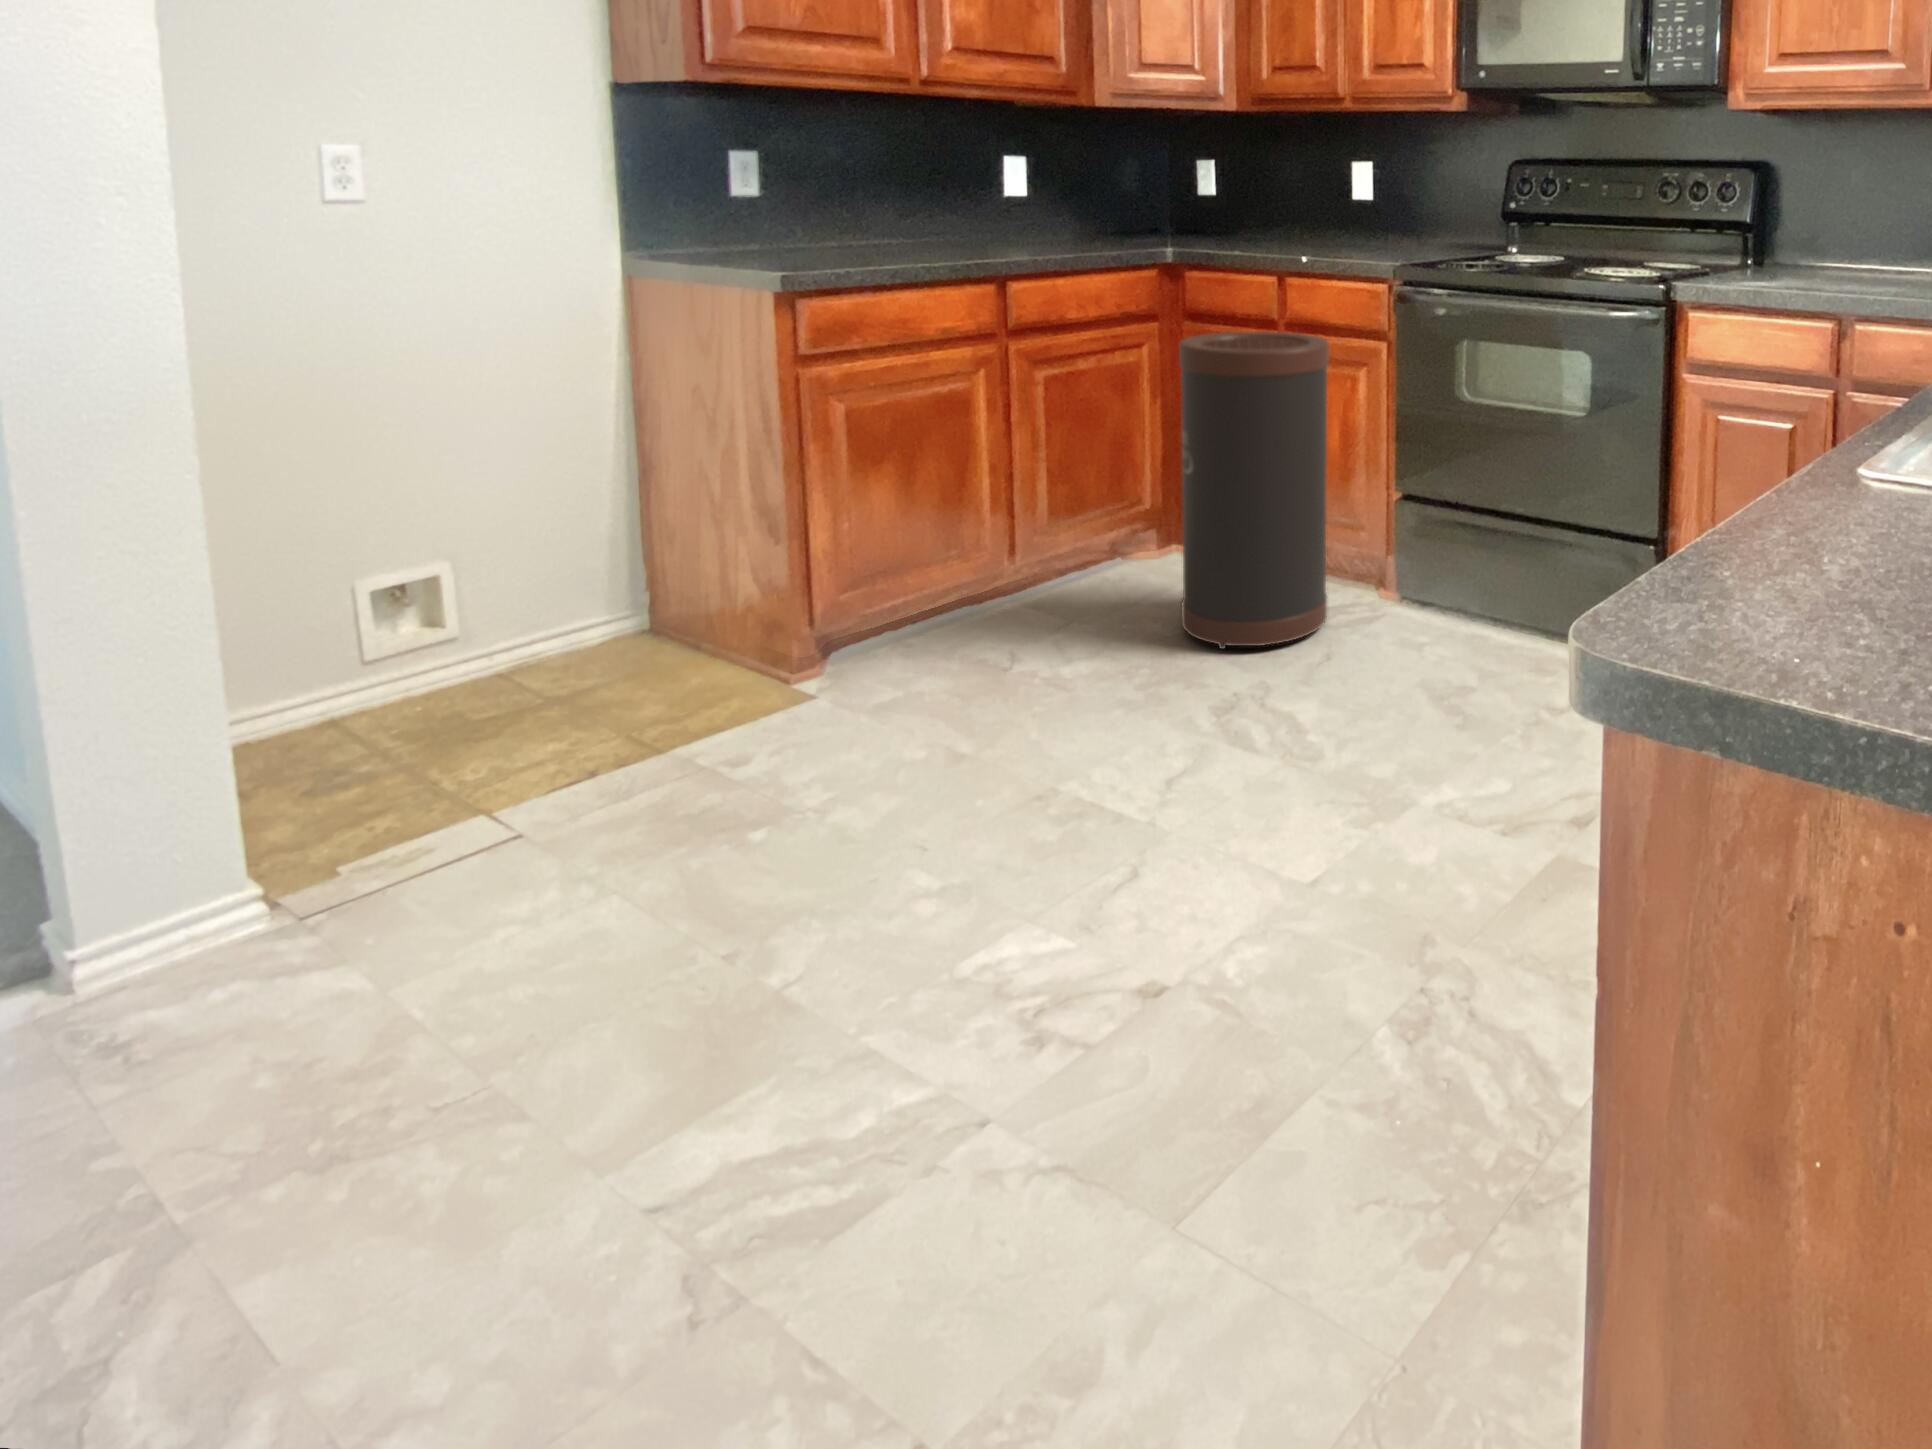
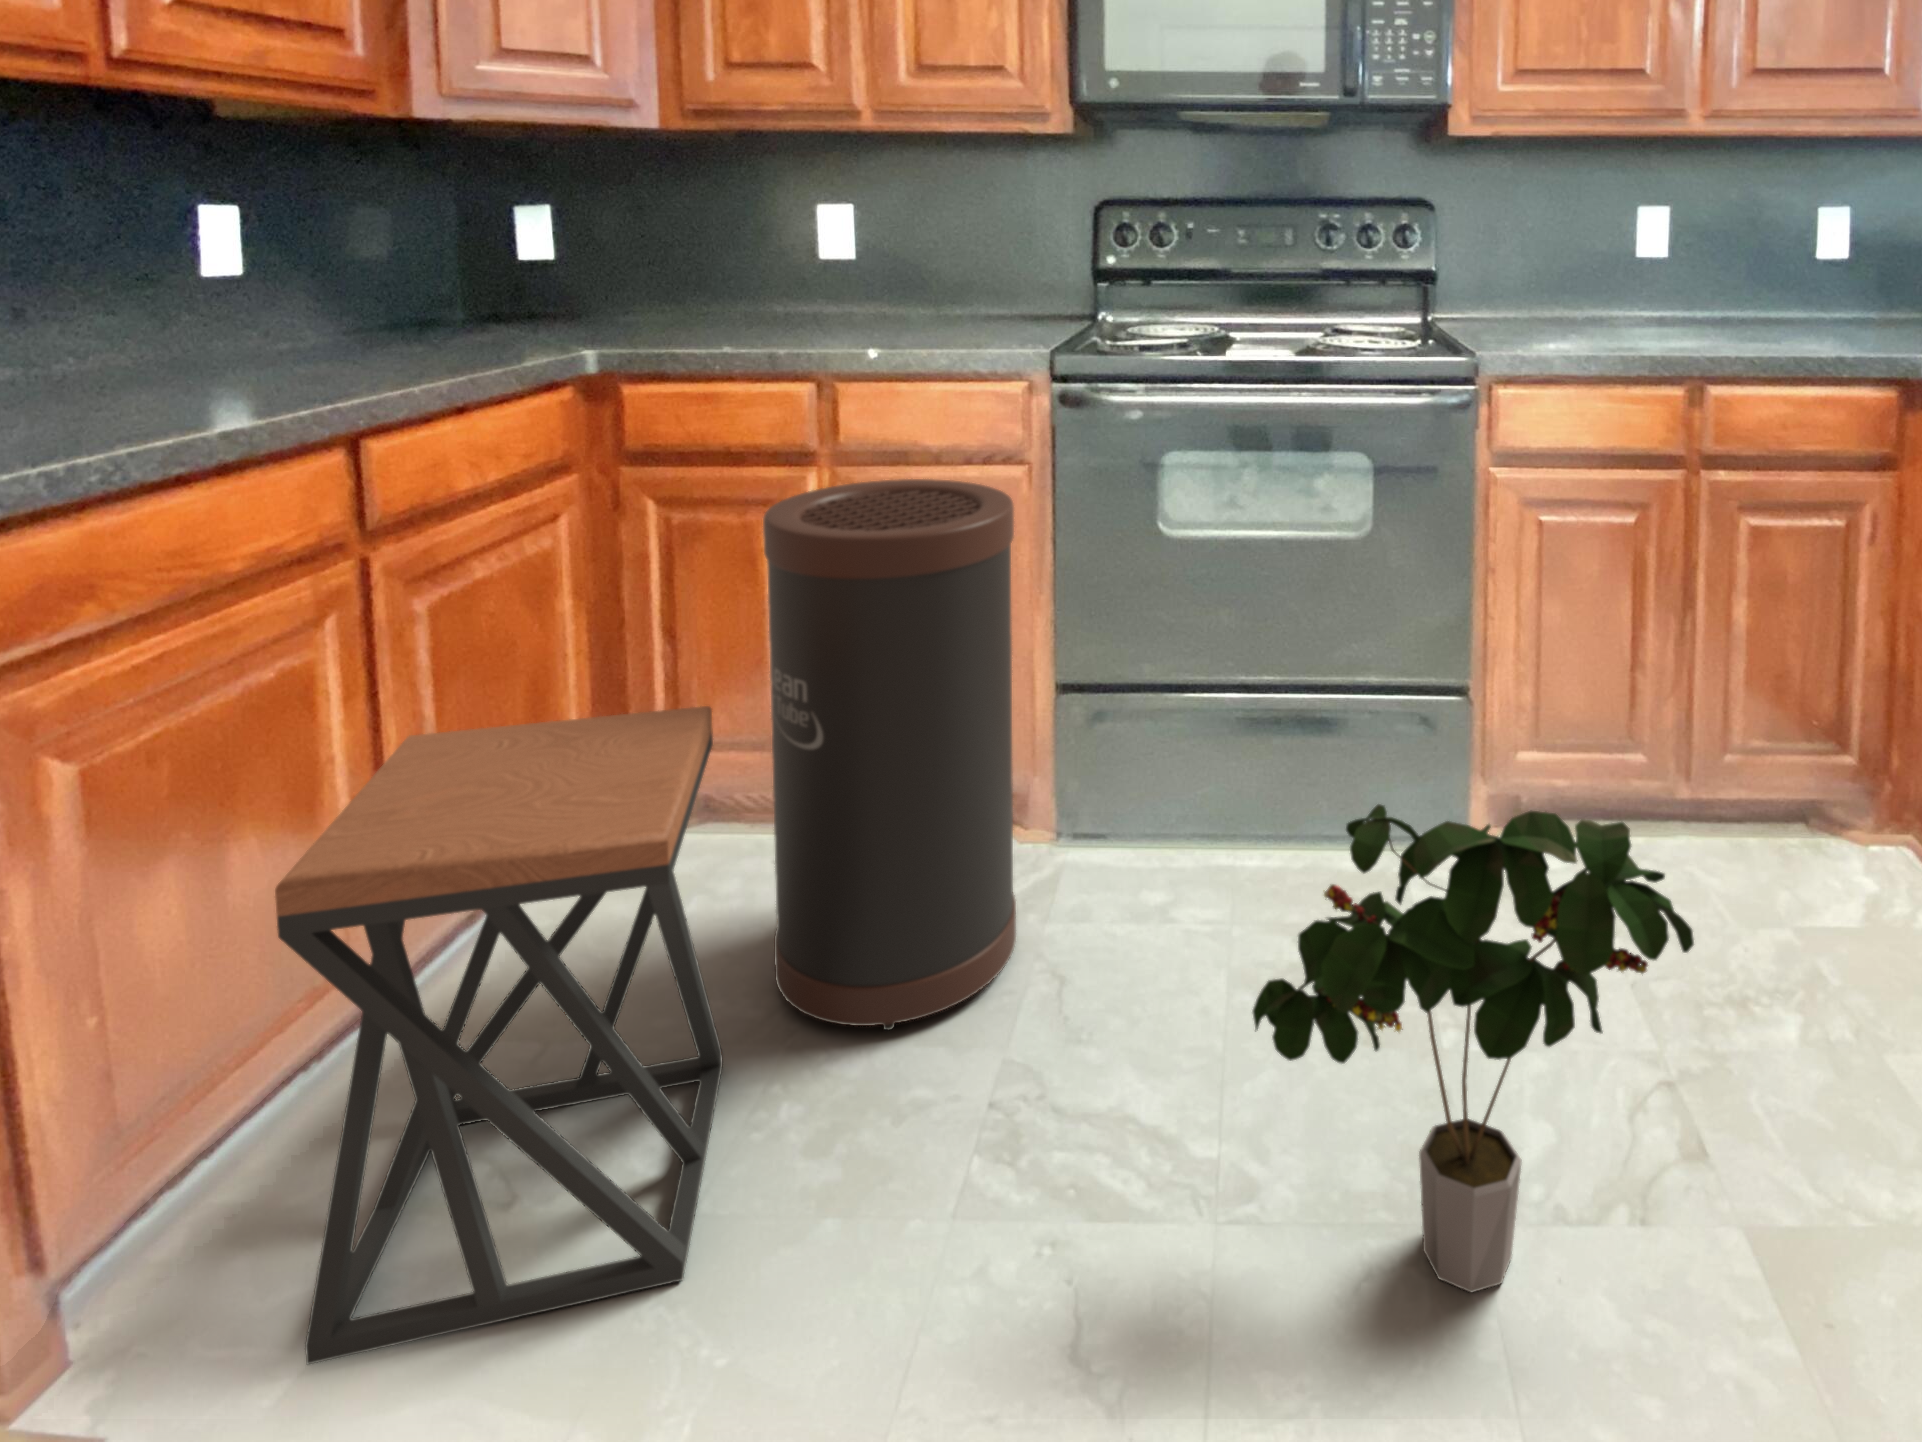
stool: none [903,425,1137,704] -> present [275,706,723,1364]
potted plant: none [1303,520,1531,818] -> present [1252,804,1694,1292]

